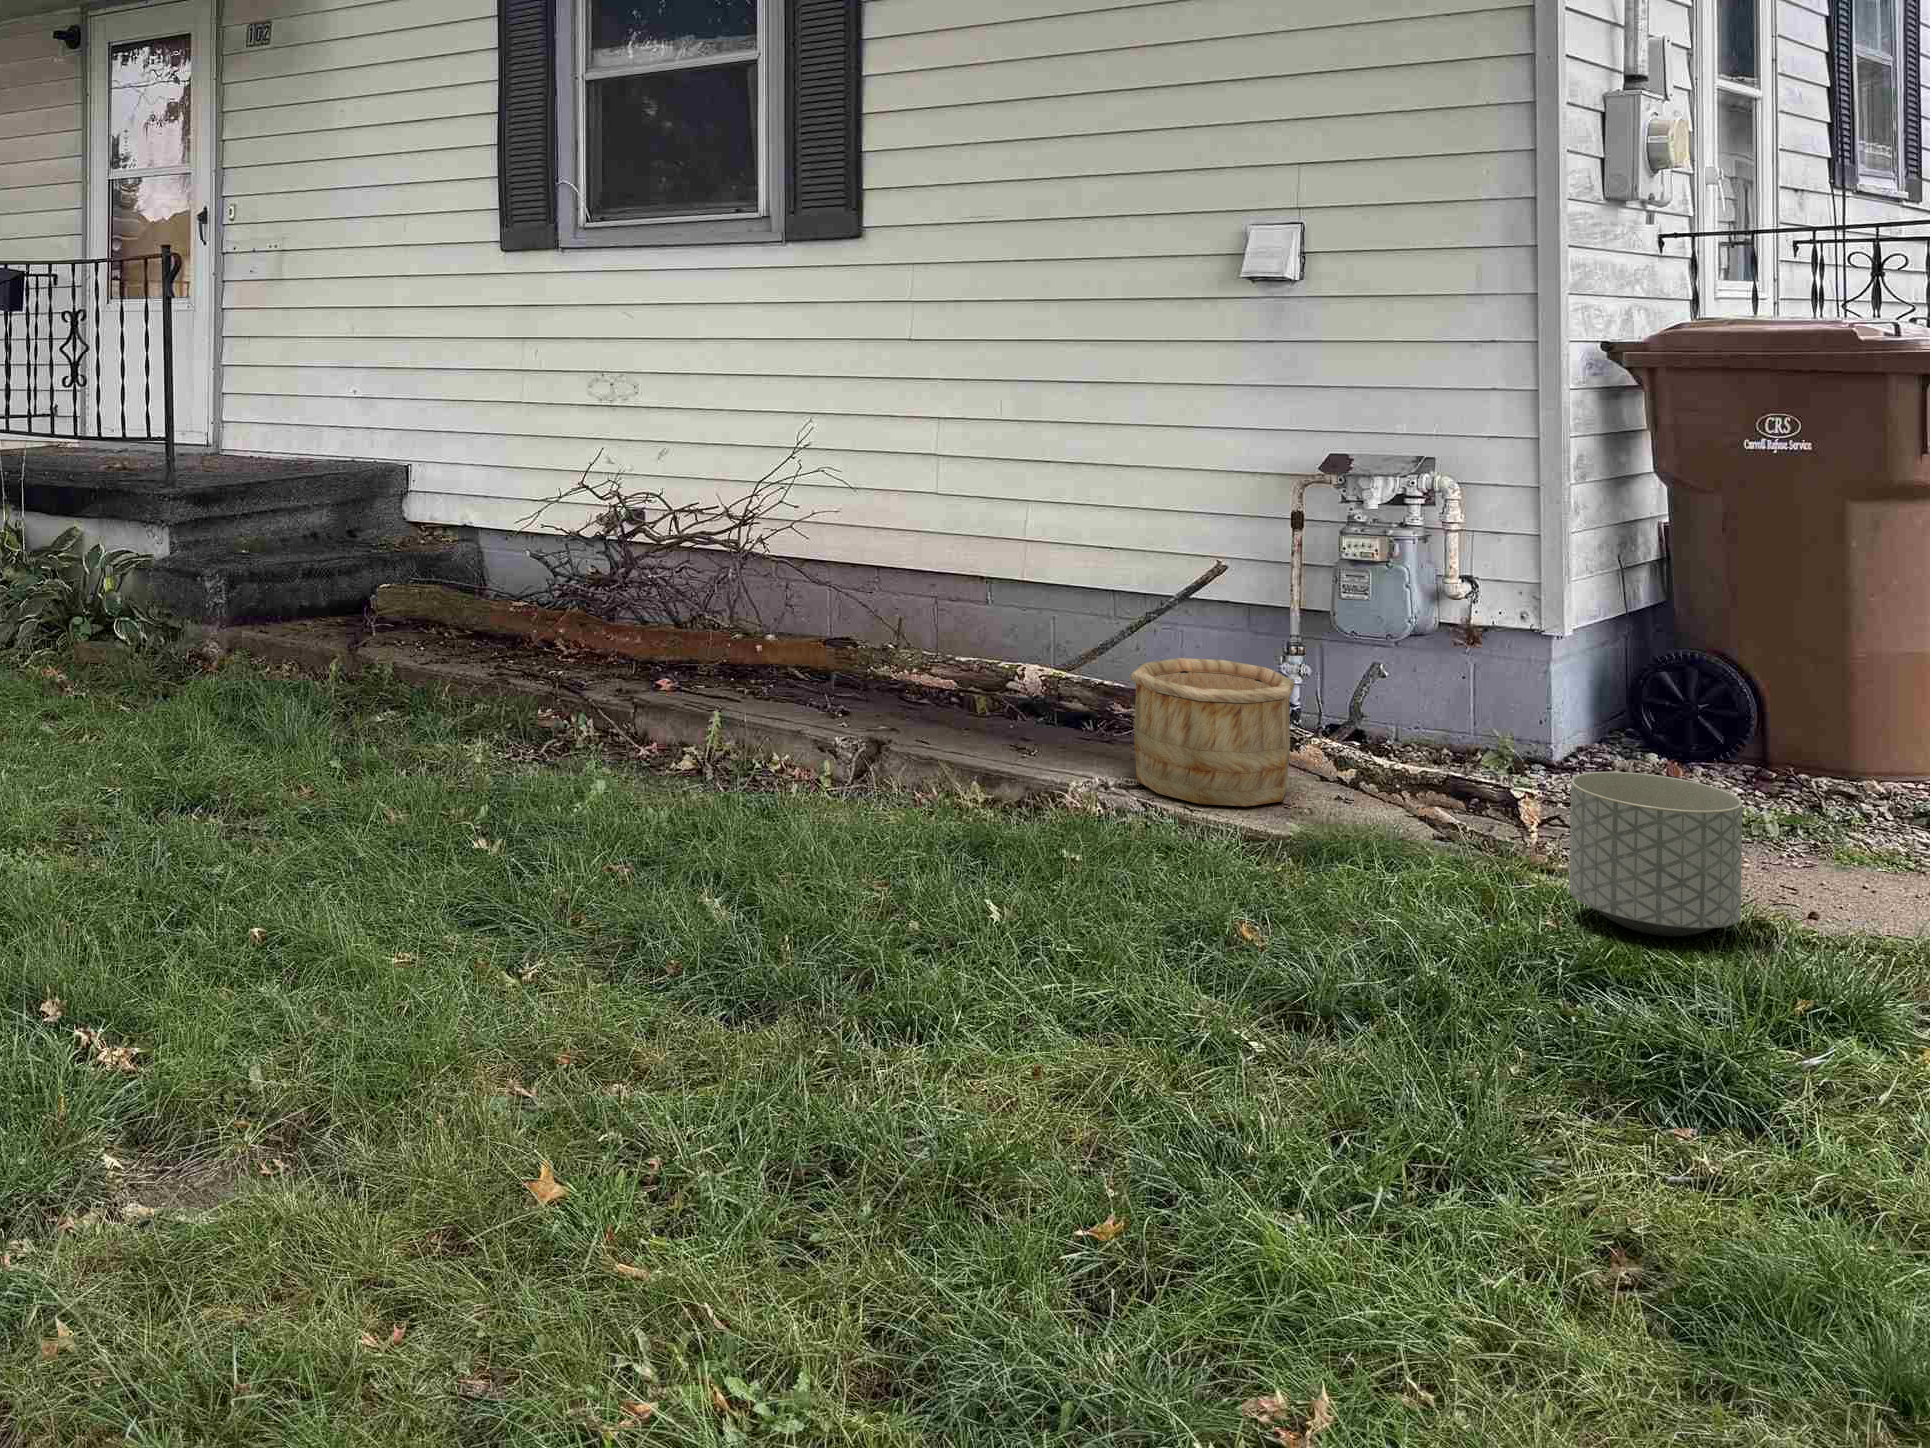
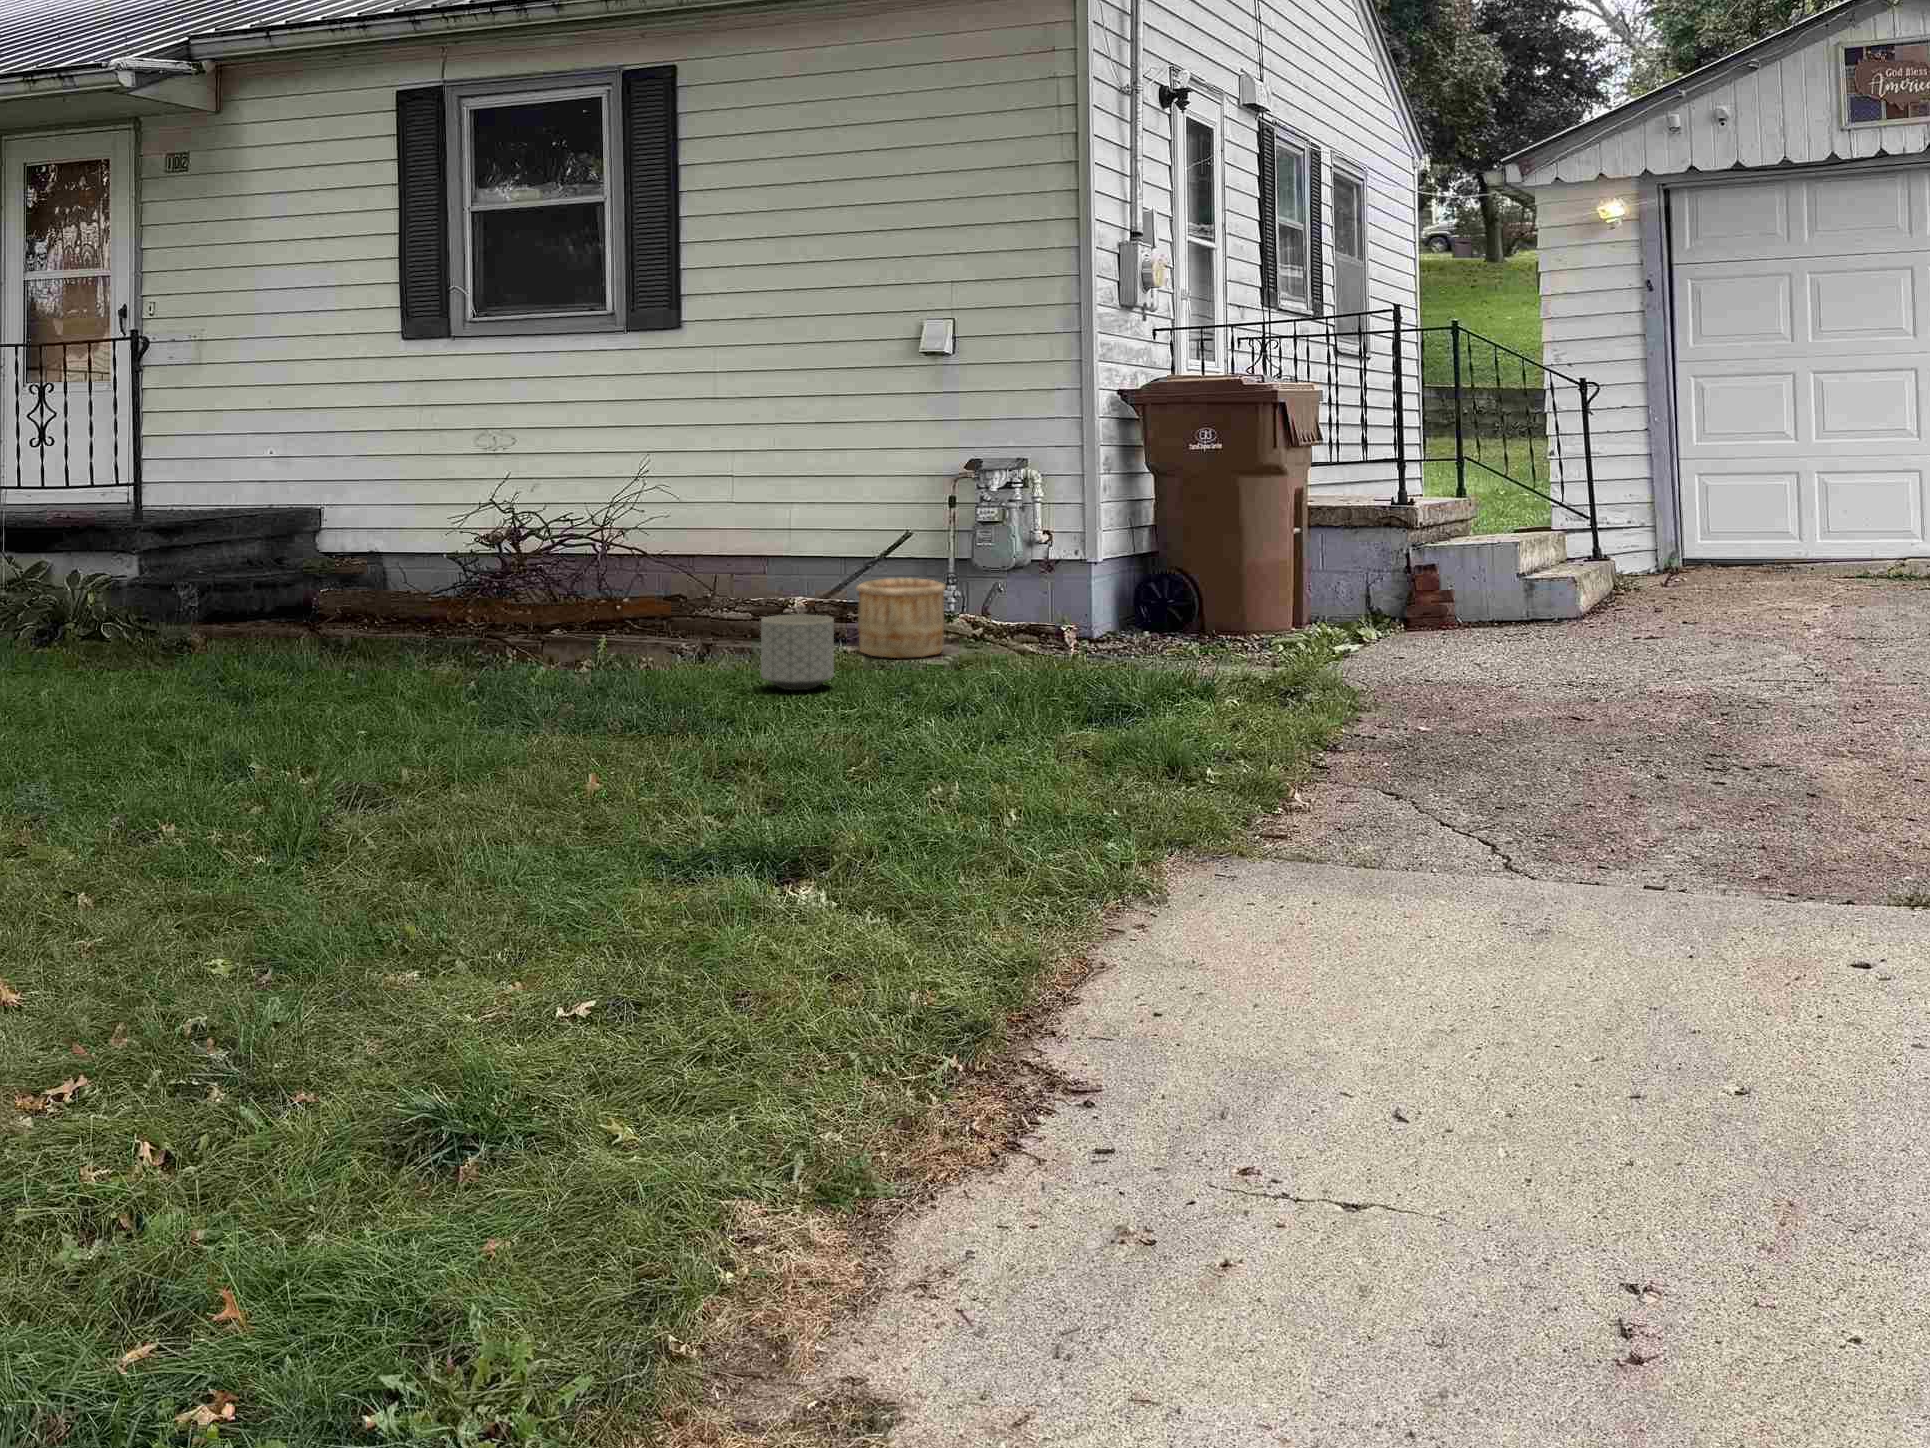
planter: present [1569,772,1742,937] -> present [761,615,834,690]

